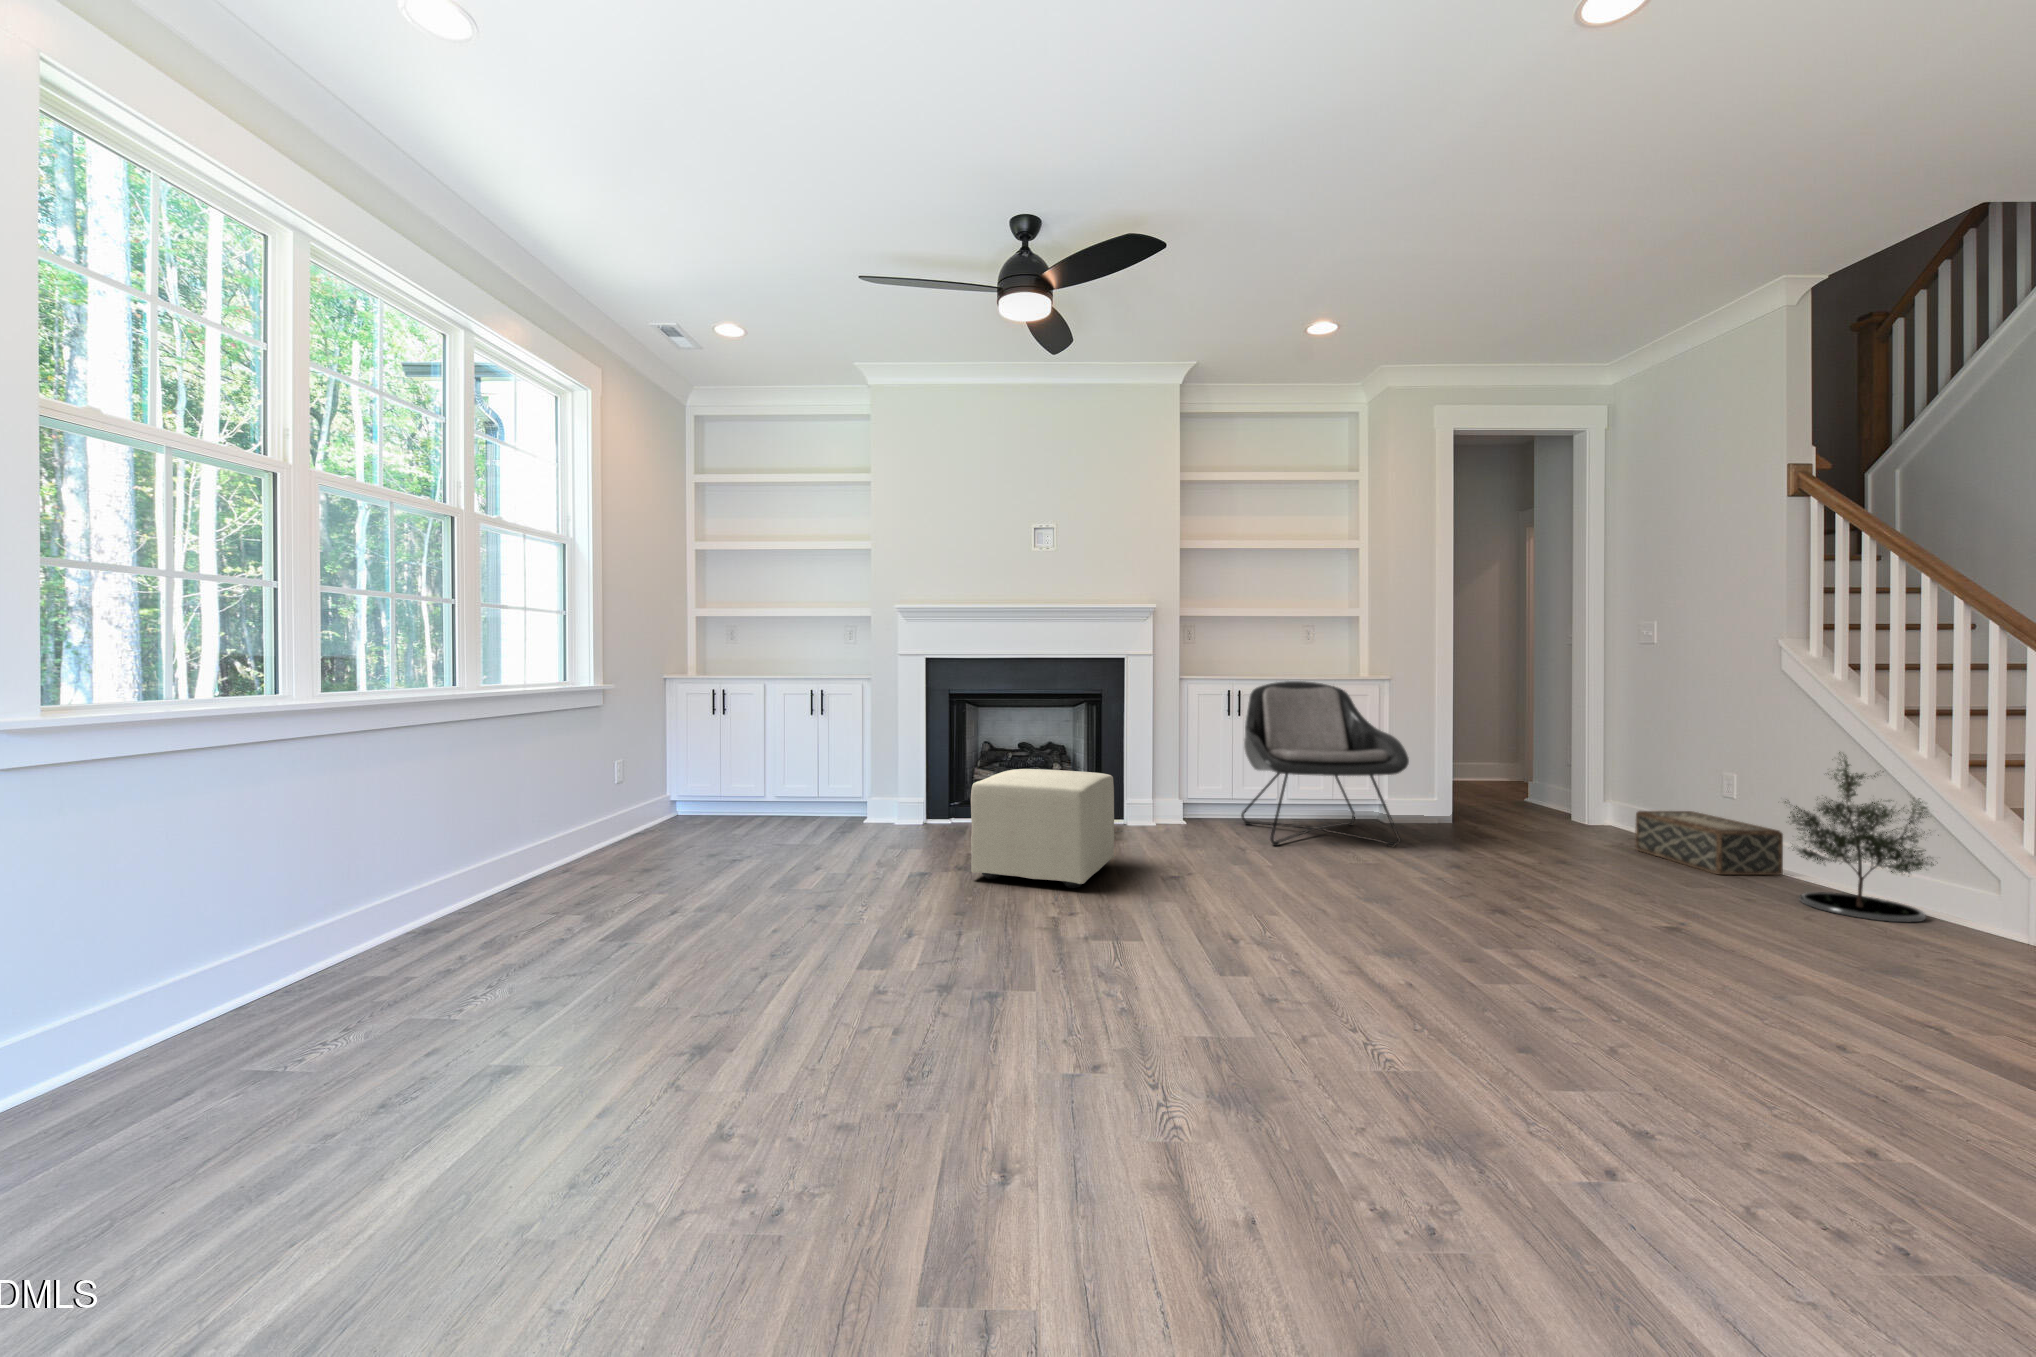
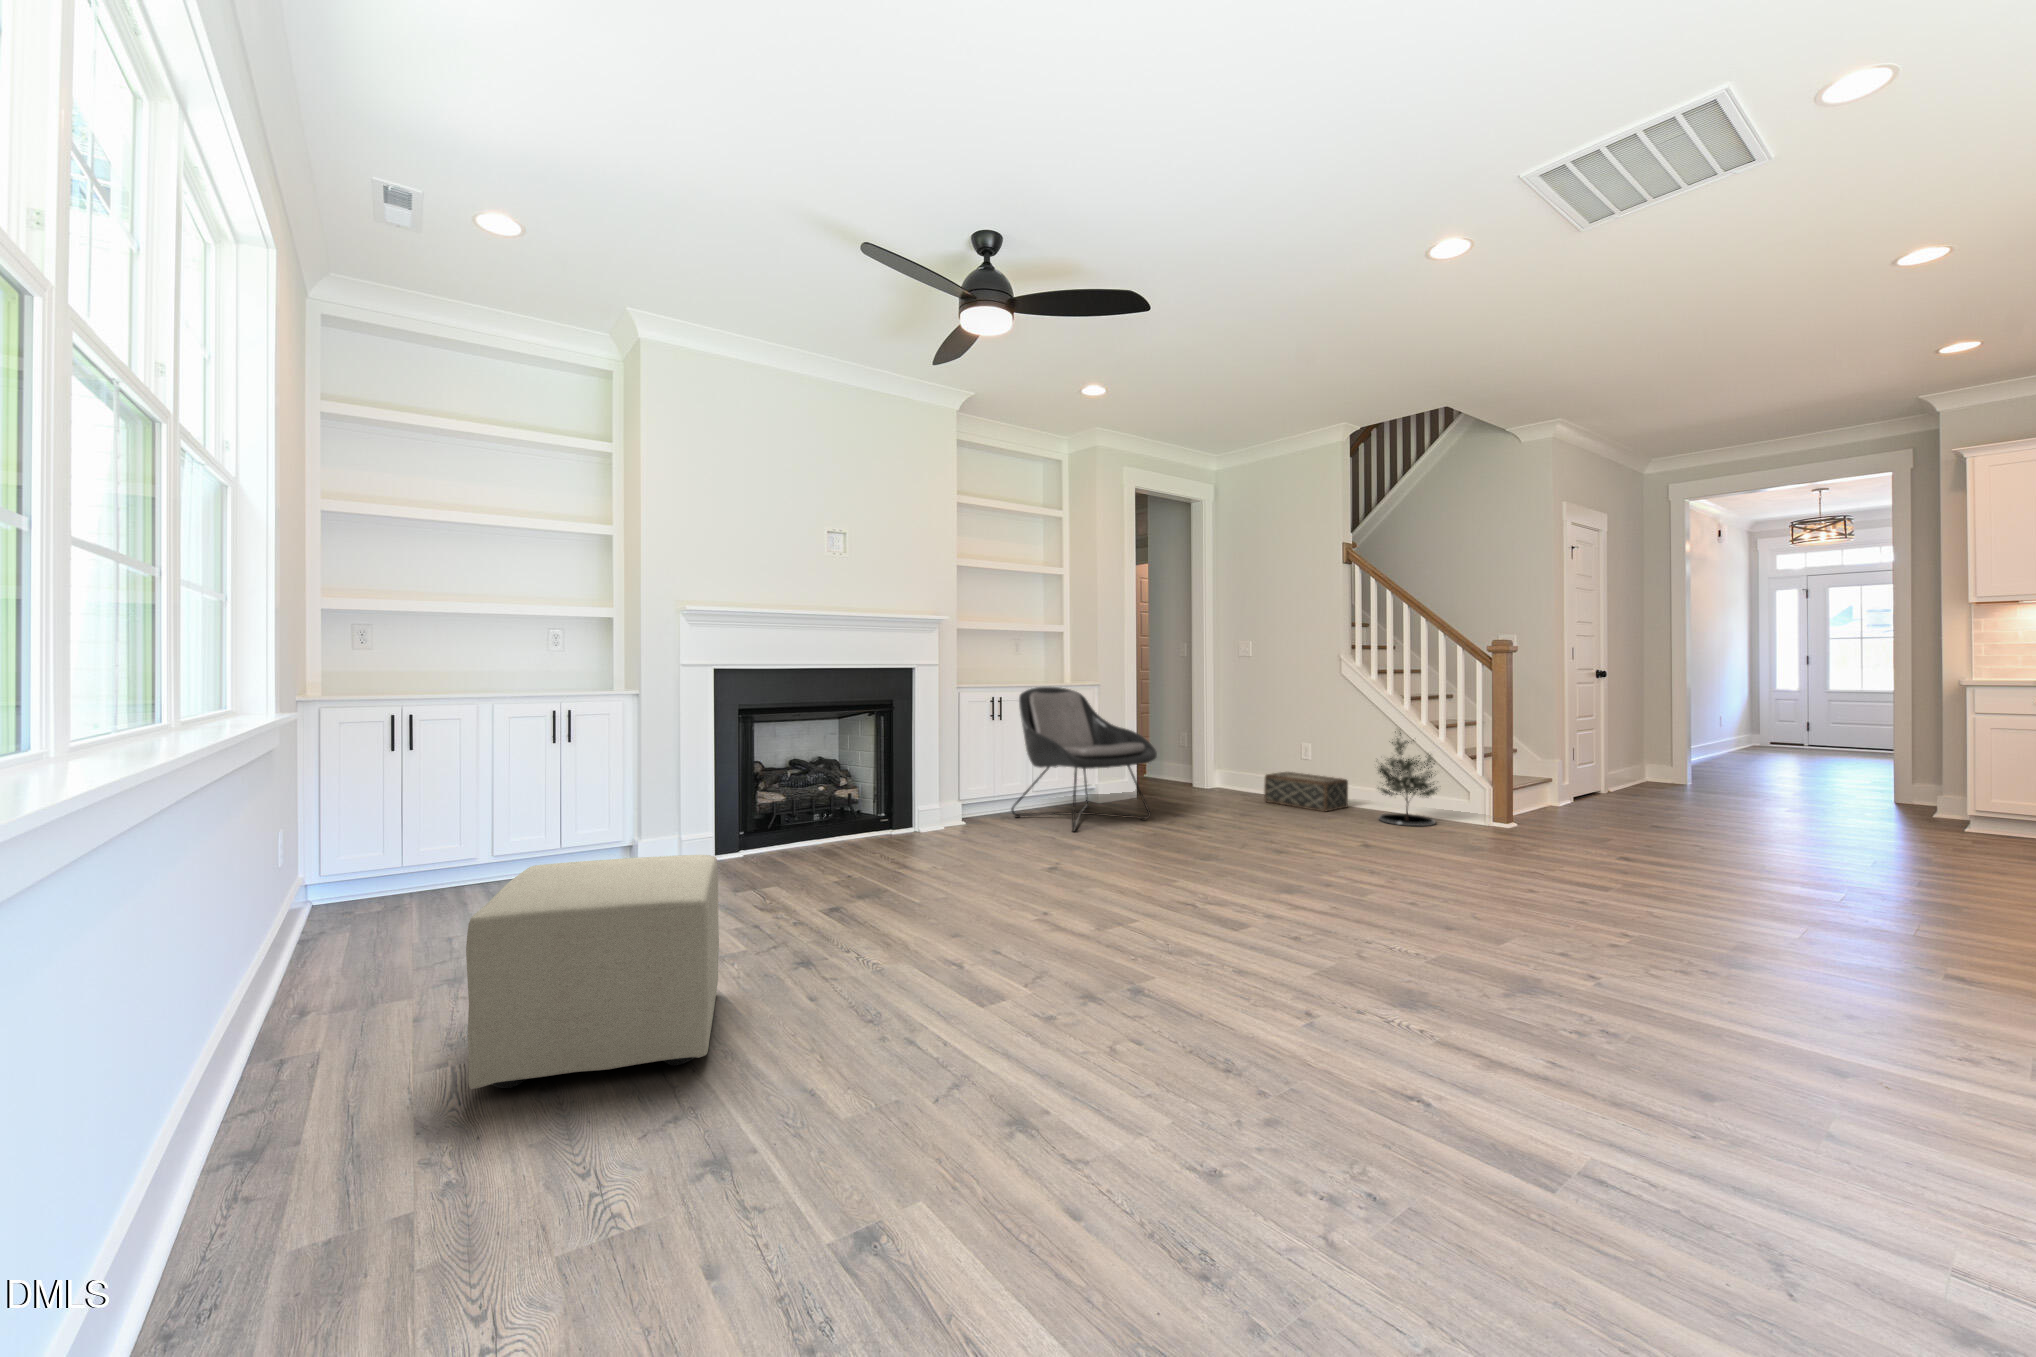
ottoman: present [971,769,1114,888] -> present [466,855,719,1089]

